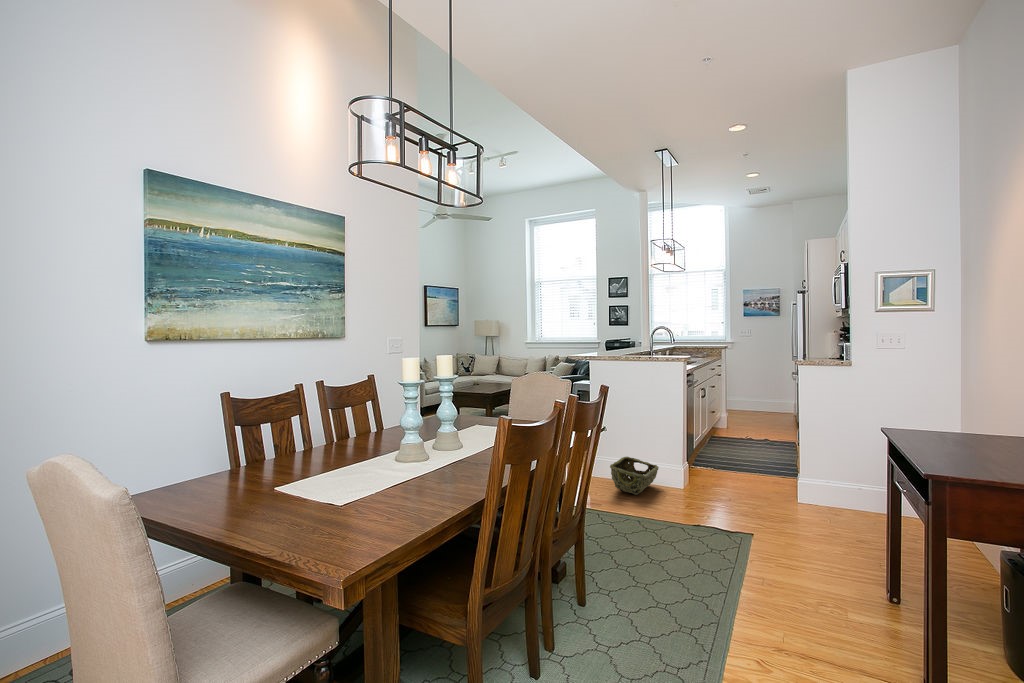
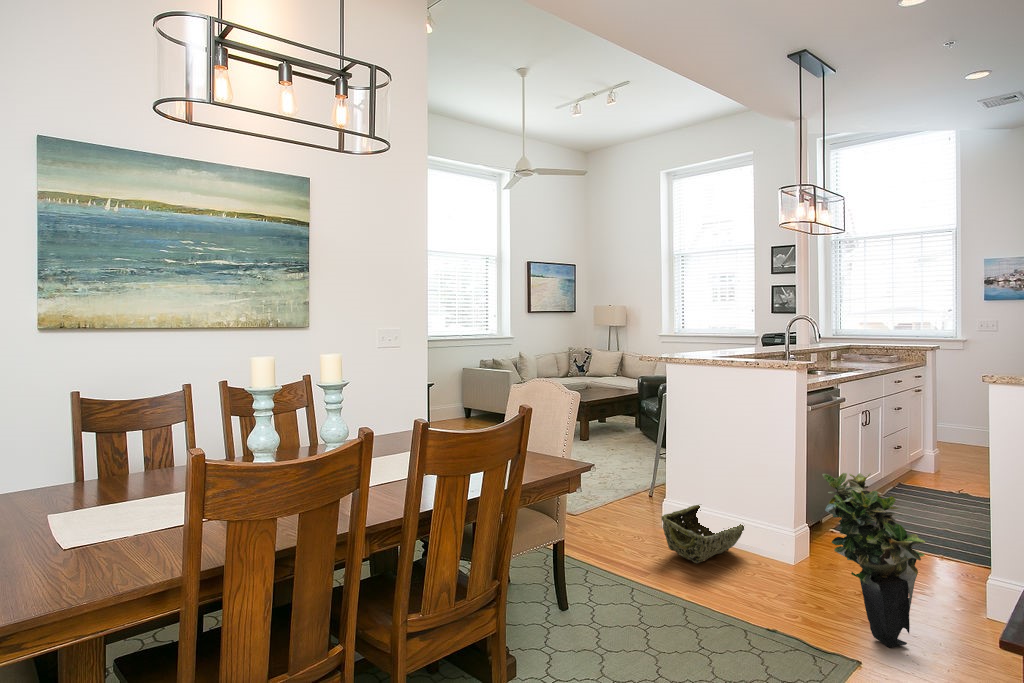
potted plant: none [724,420,789,523] -> present [823,473,925,647]

